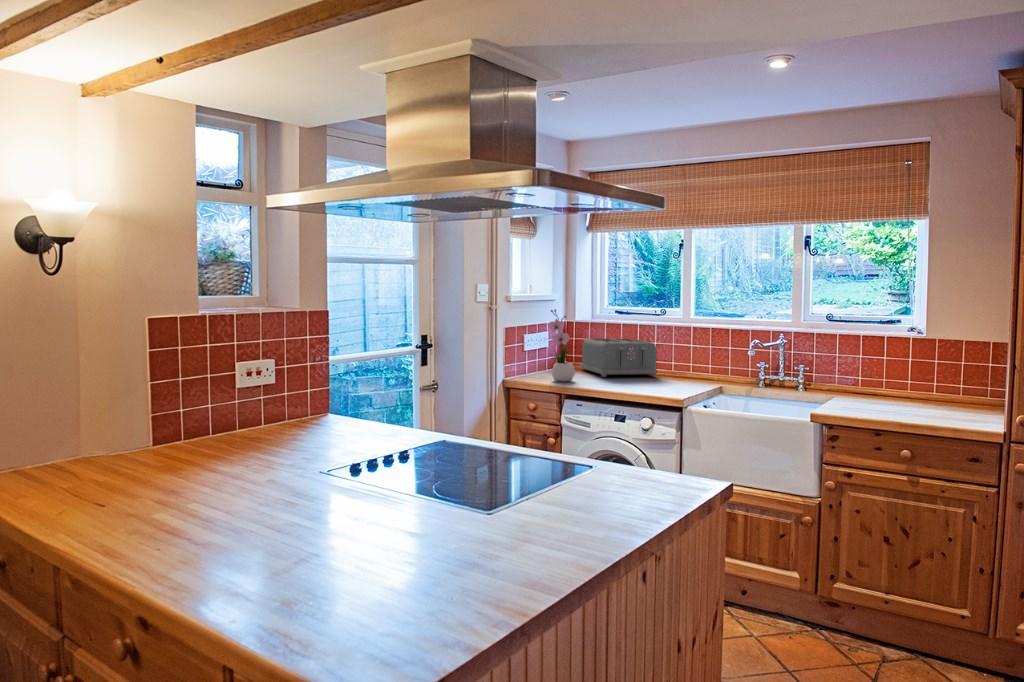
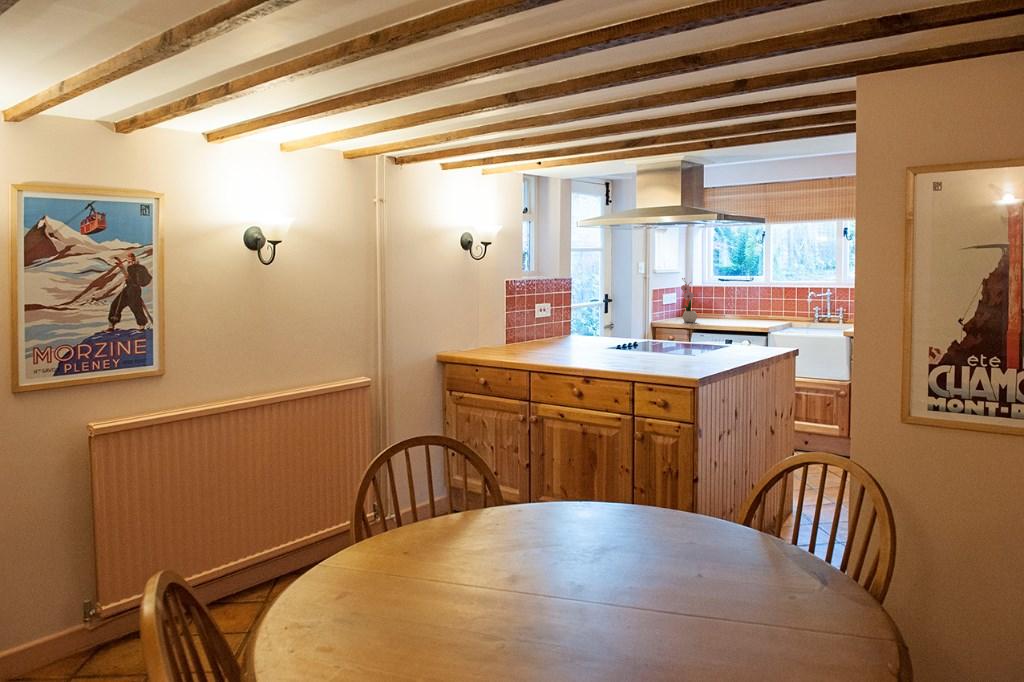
toaster: present [581,339,658,377] -> none [698,296,749,320]

